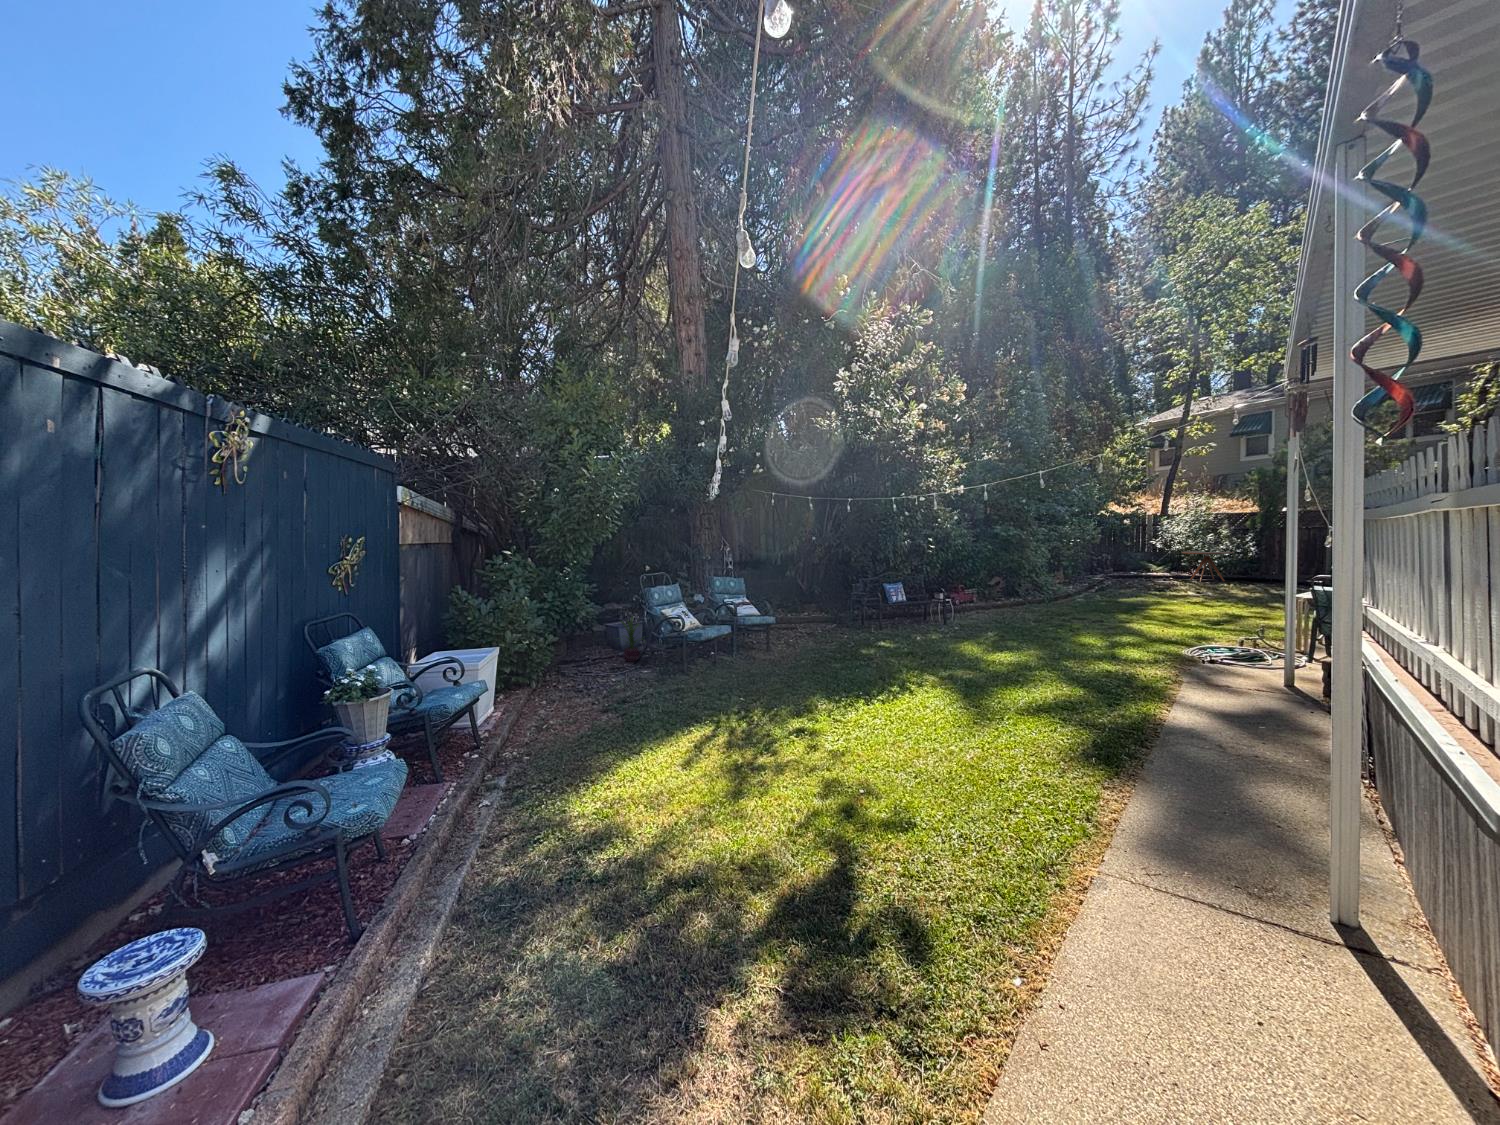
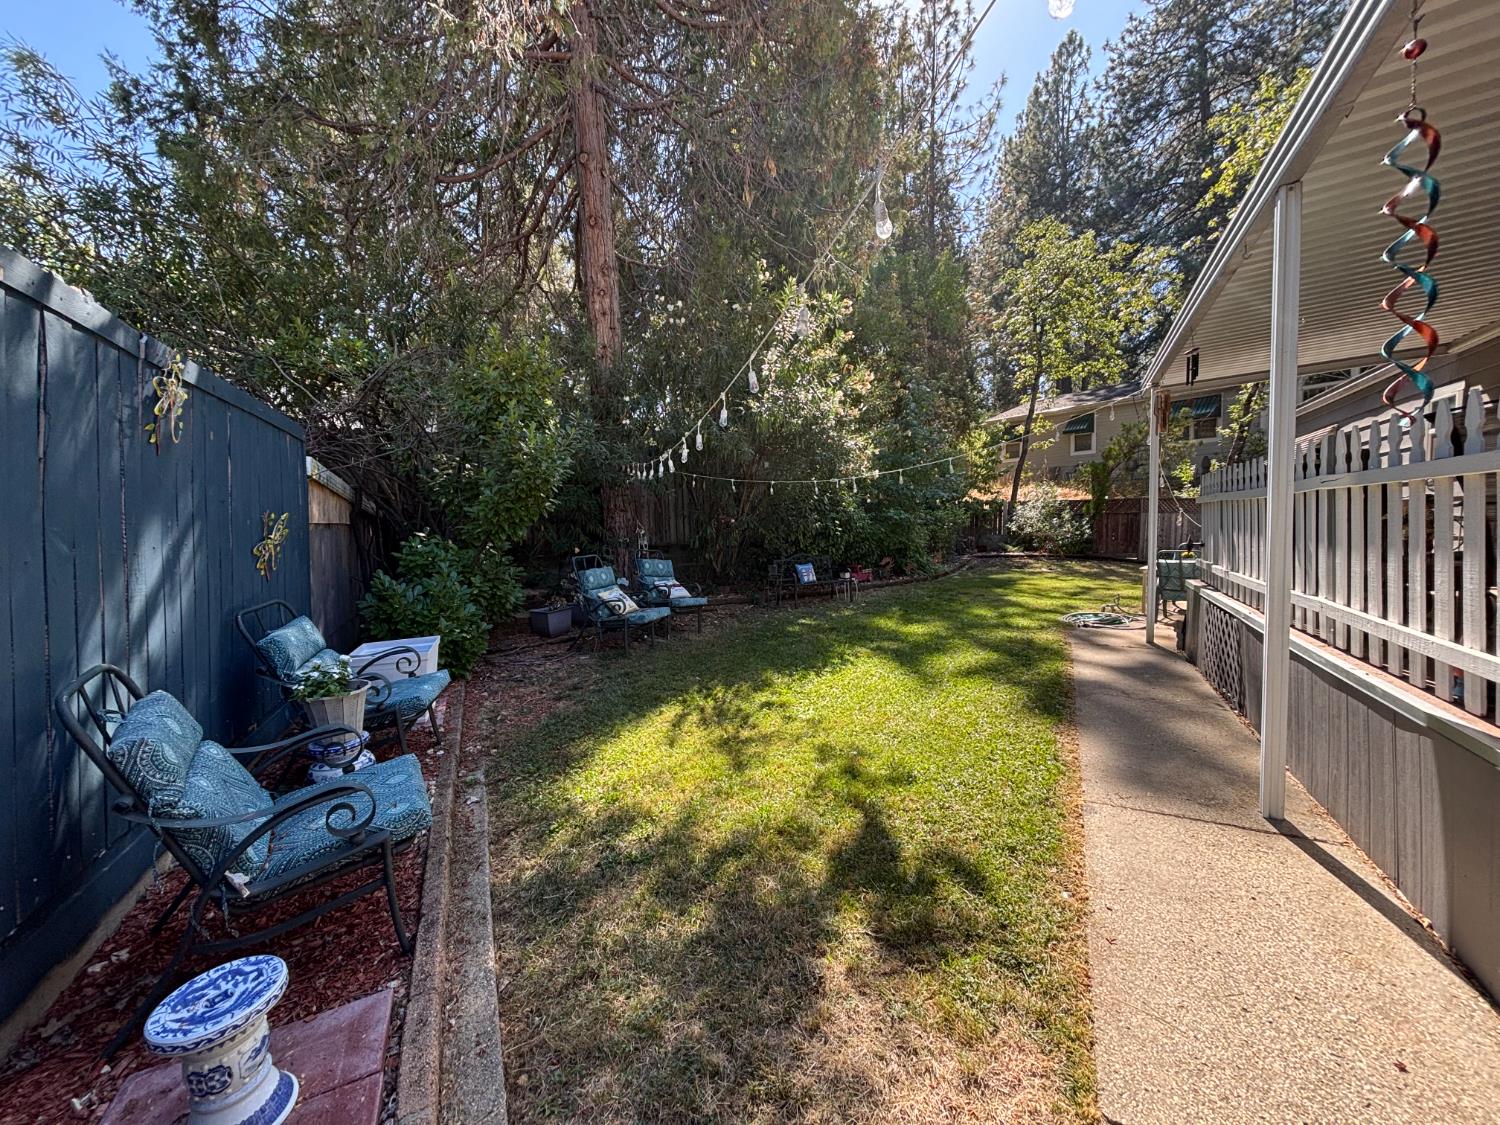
decorative plant: present [621,616,645,662] -> none [531,601,582,649]

